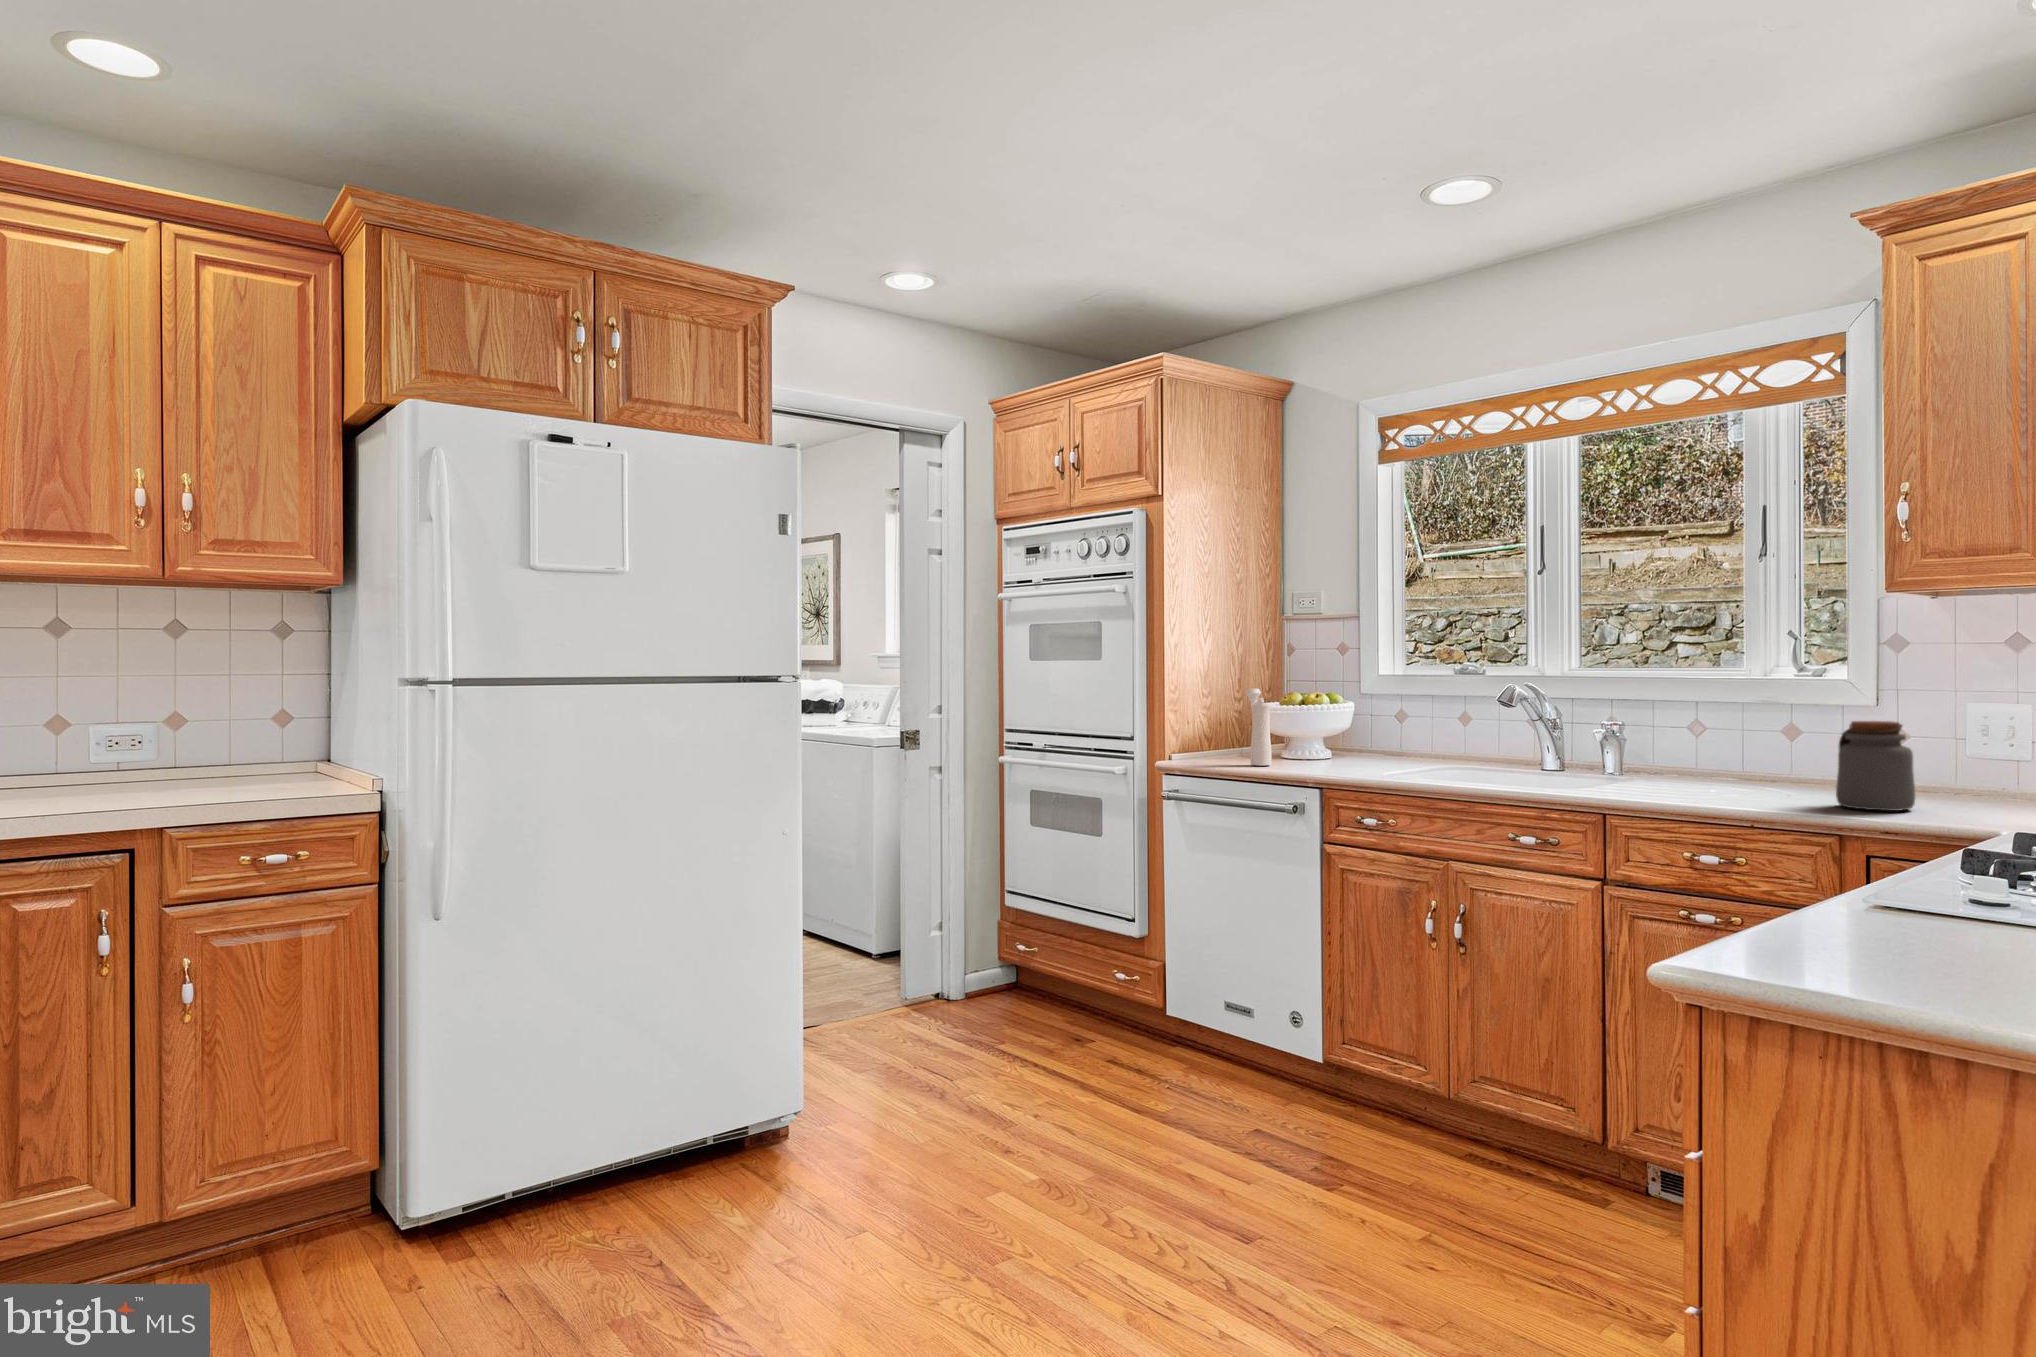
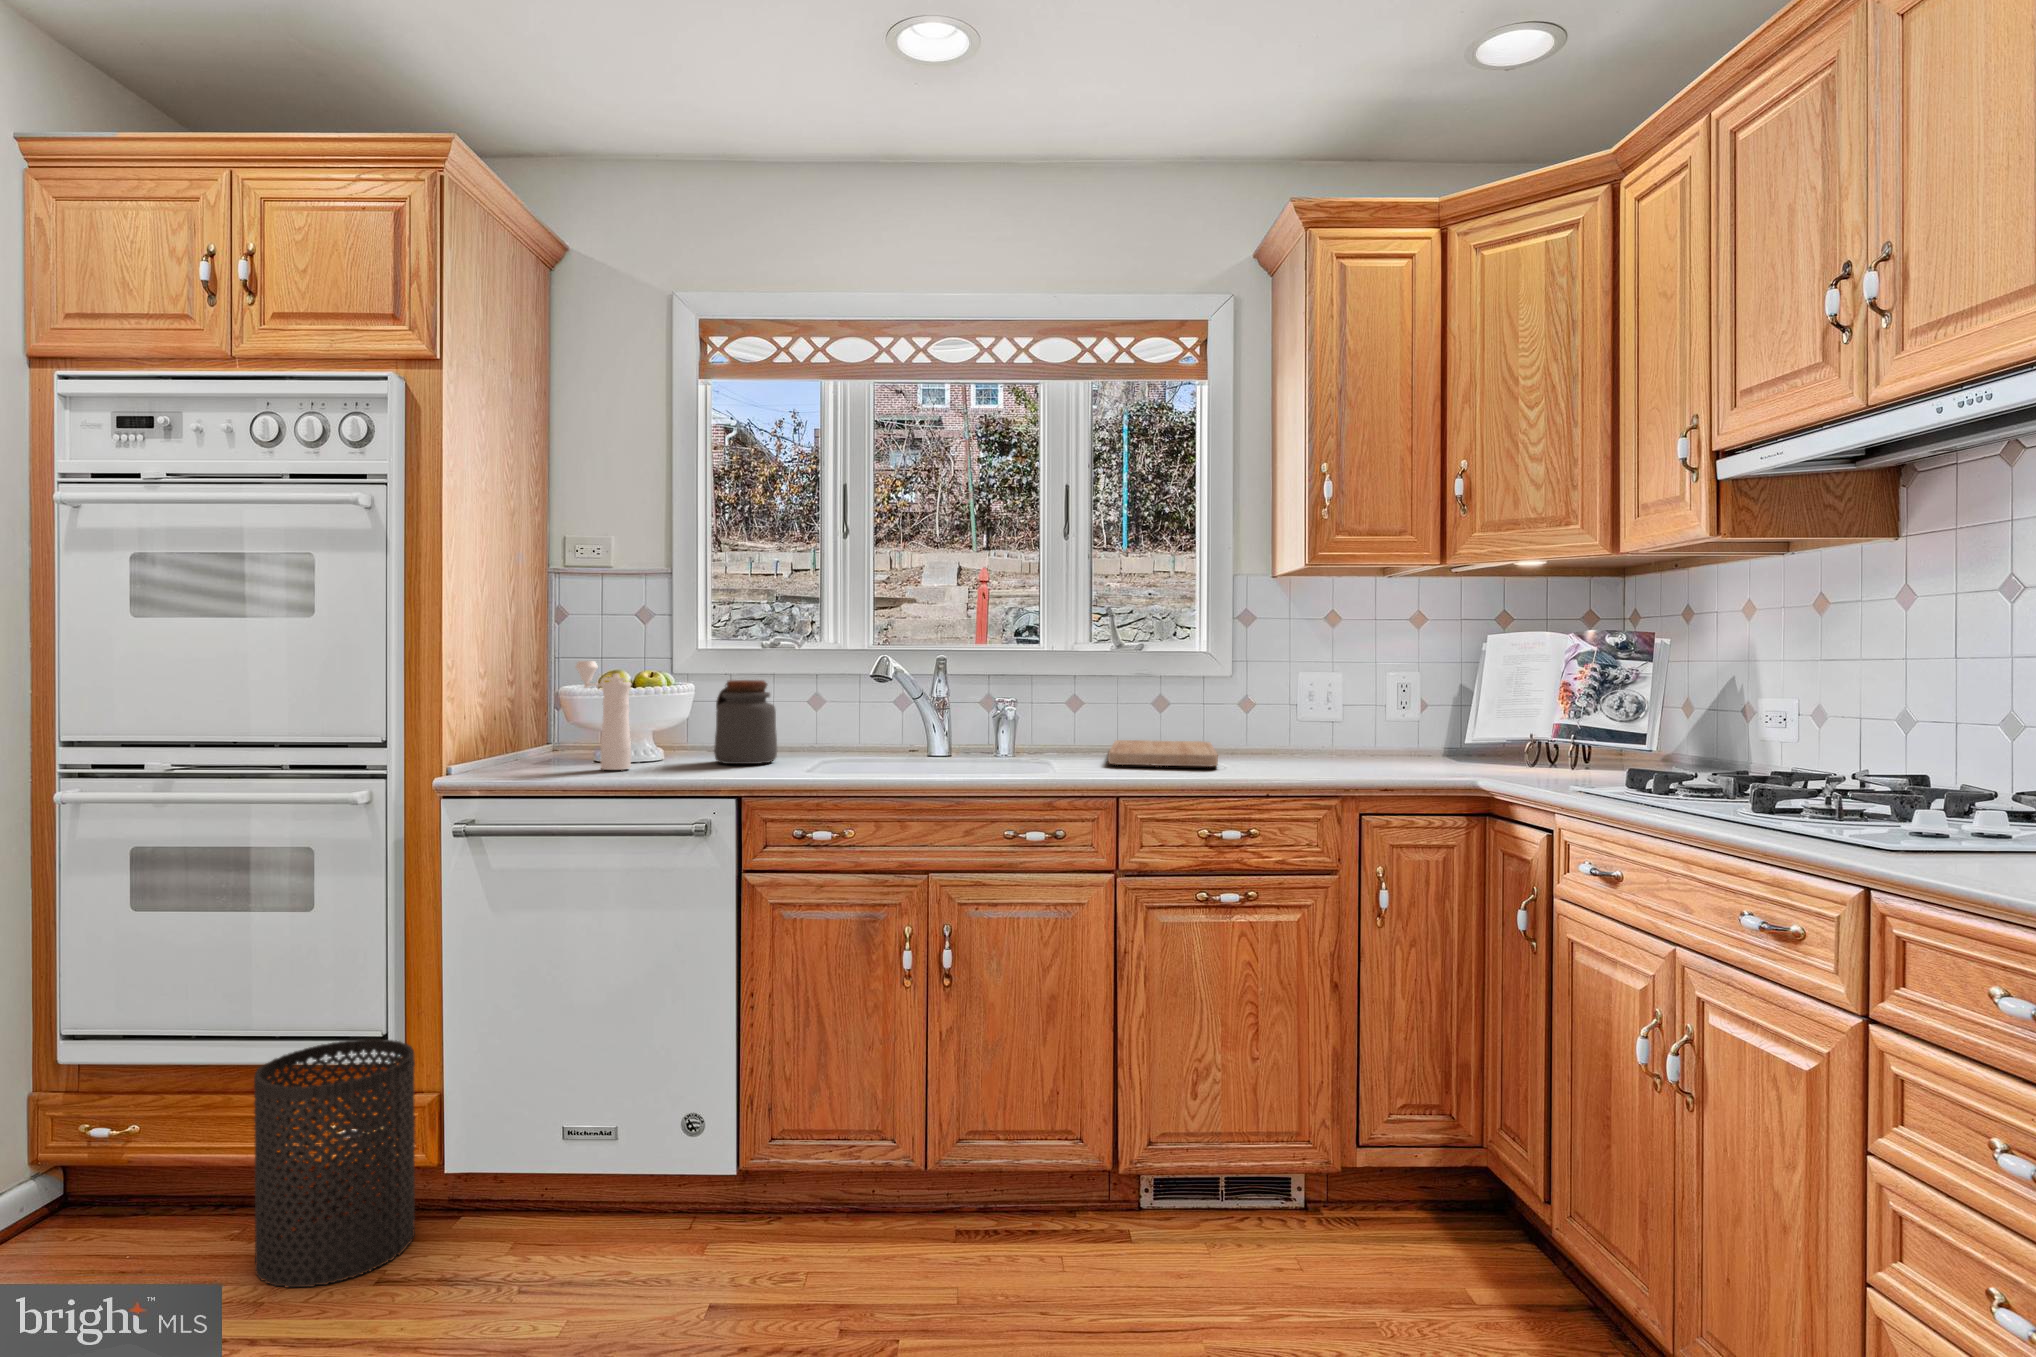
jar: present [1836,721,1915,811] -> present [714,680,777,764]
cutting board: none [1655,769,1839,795] -> present [1108,740,1218,767]
trash can: none [1059,922,1141,1058] -> present [254,1039,415,1287]

